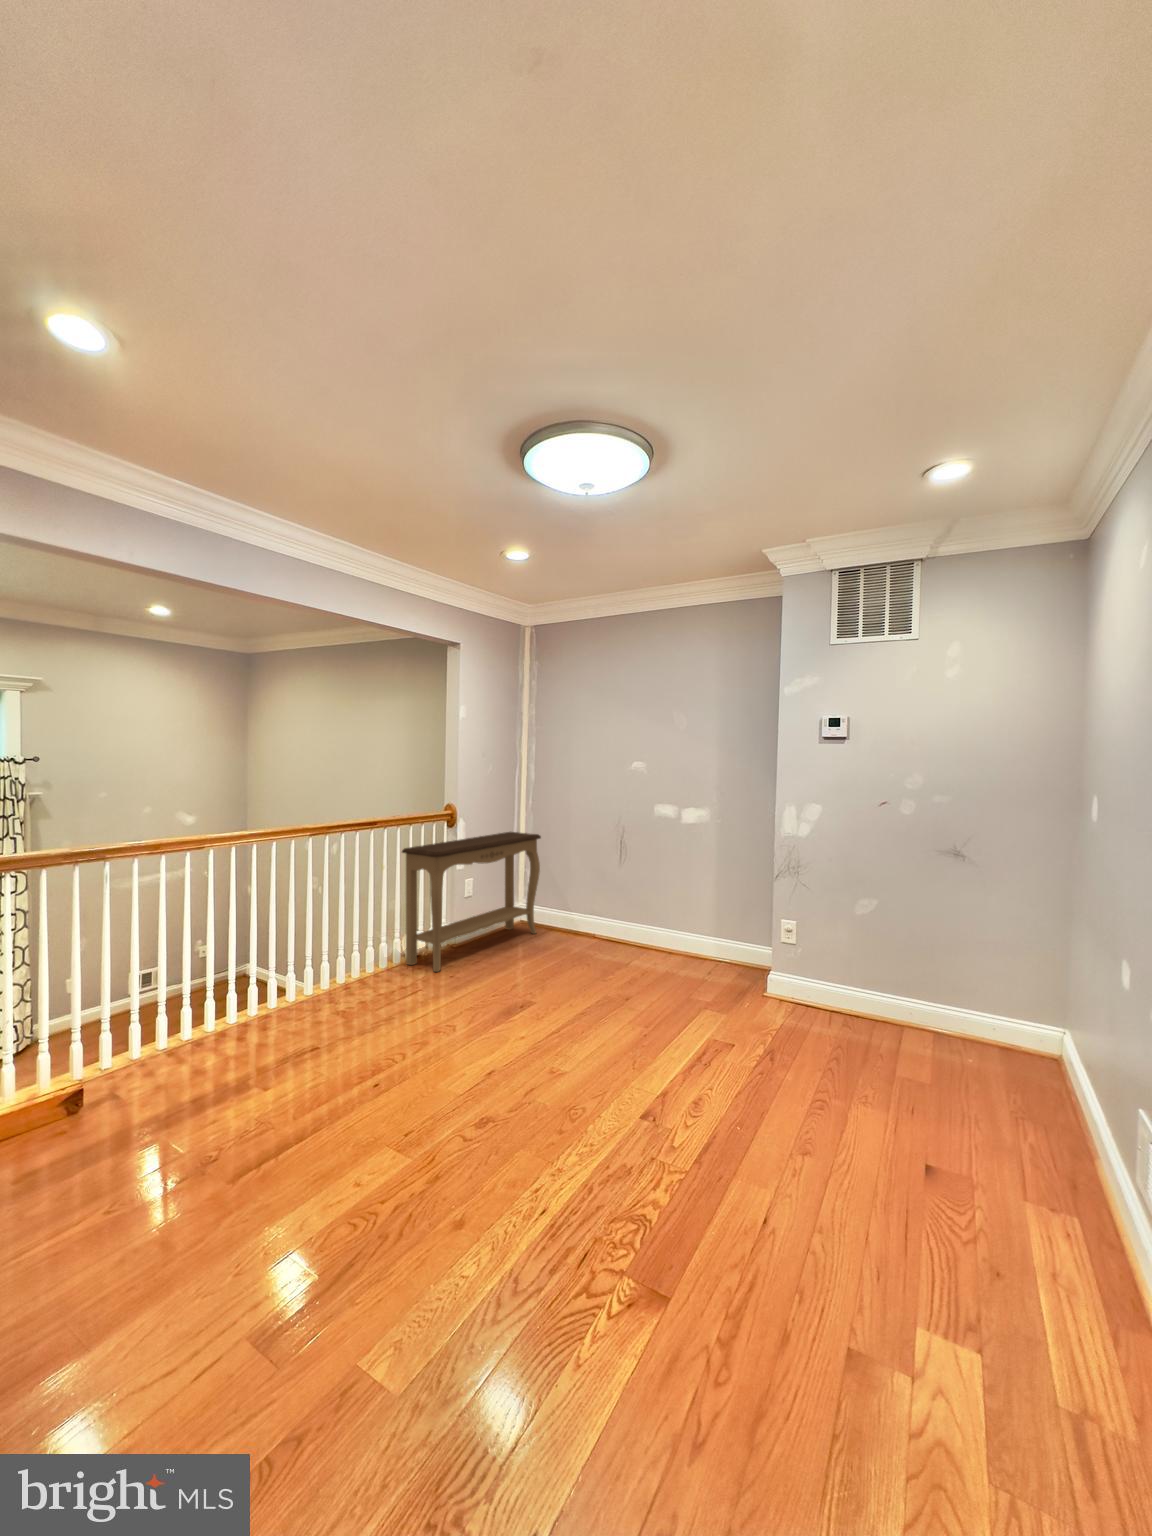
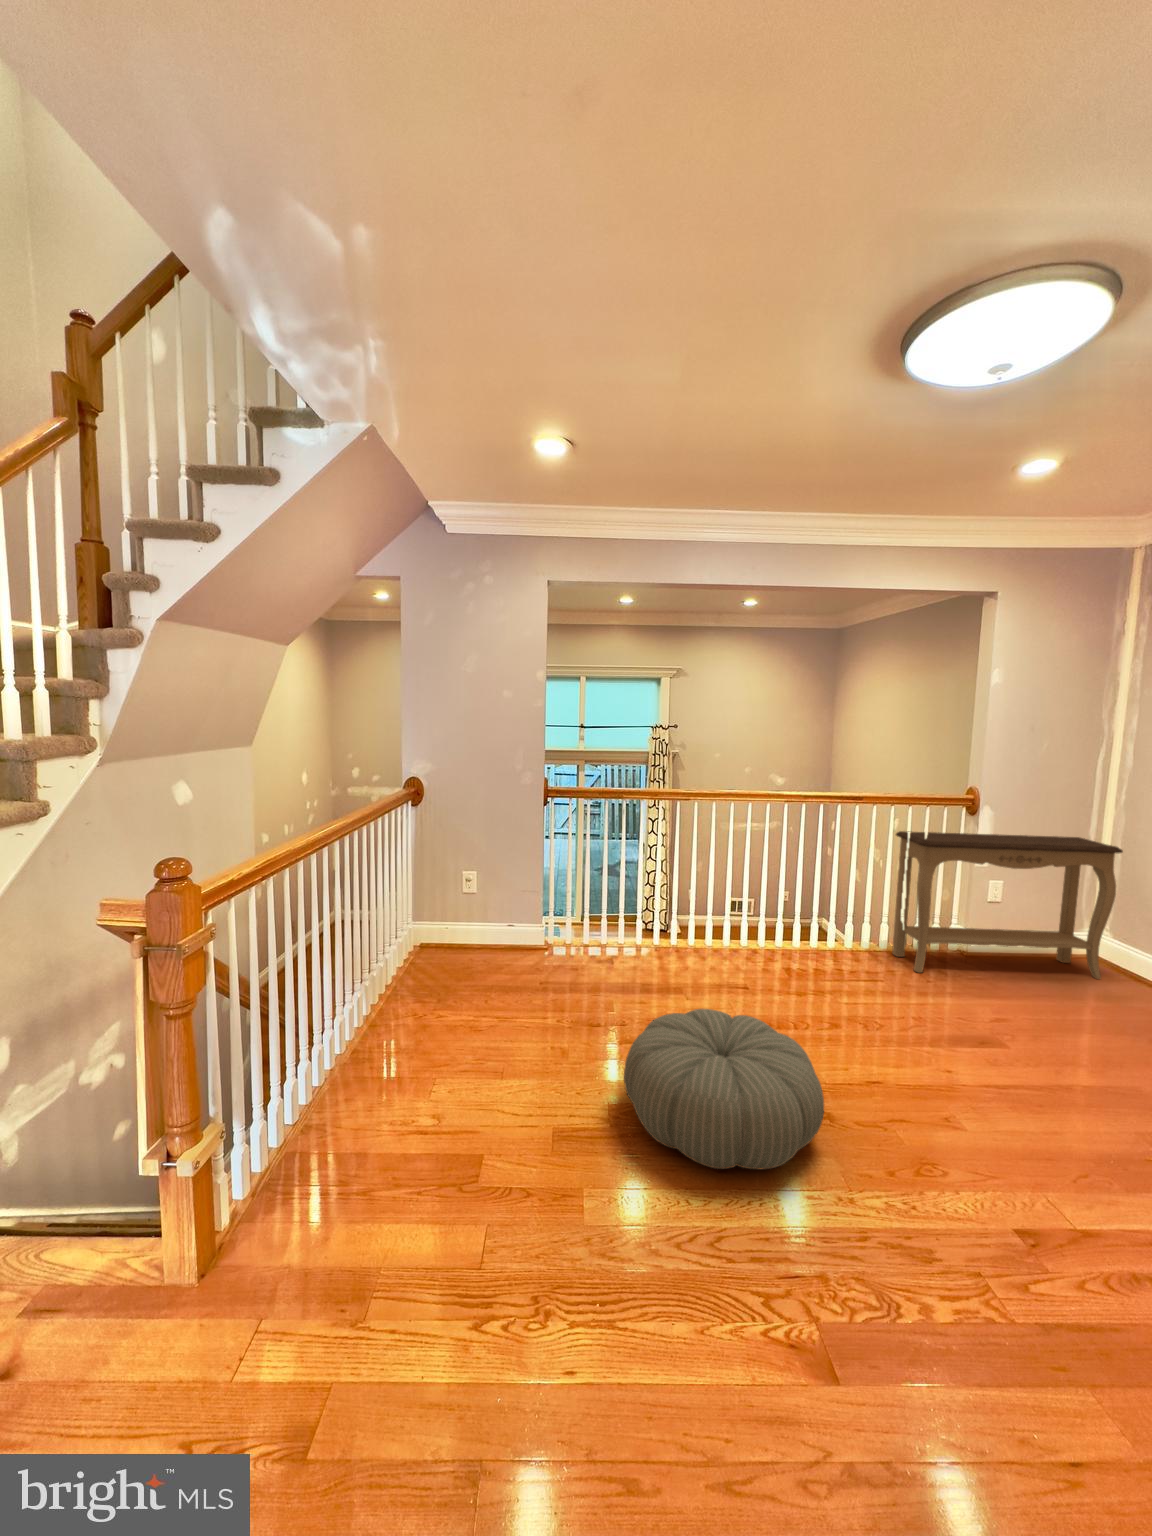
pouf: none [298,1061,517,1248] -> present [624,1009,824,1170]

